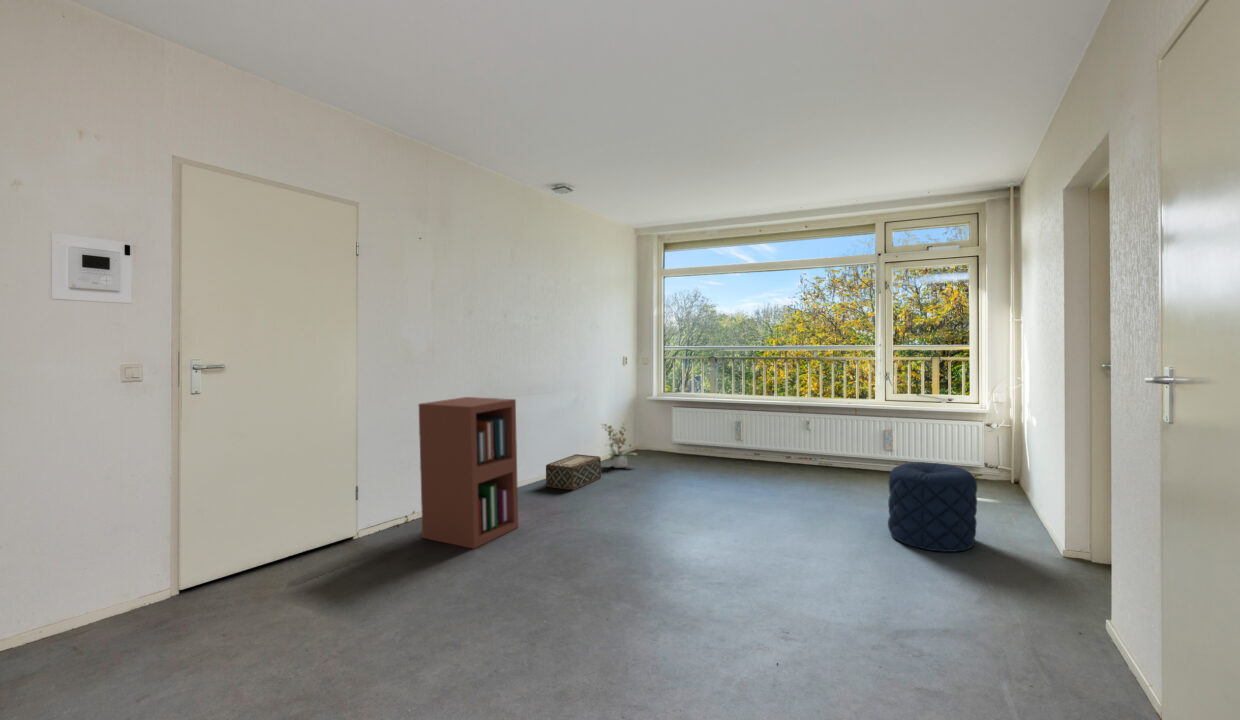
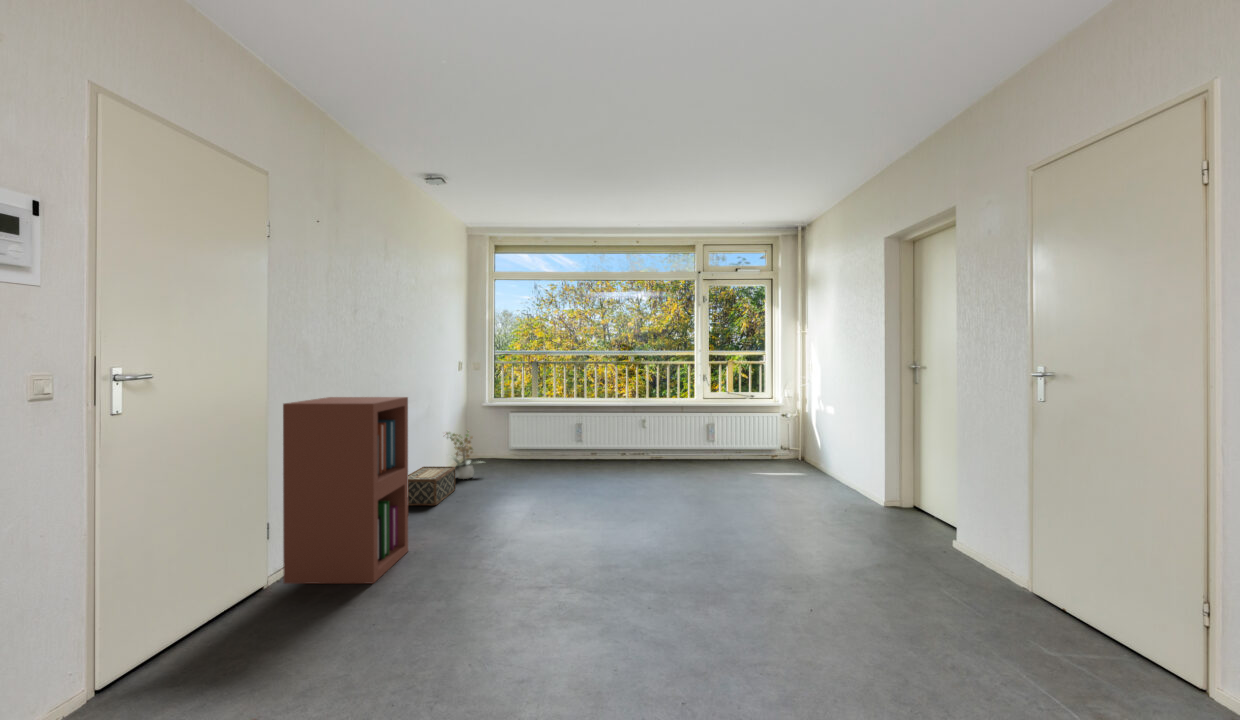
pouf: present [888,462,977,552] -> none [760,443,829,514]

